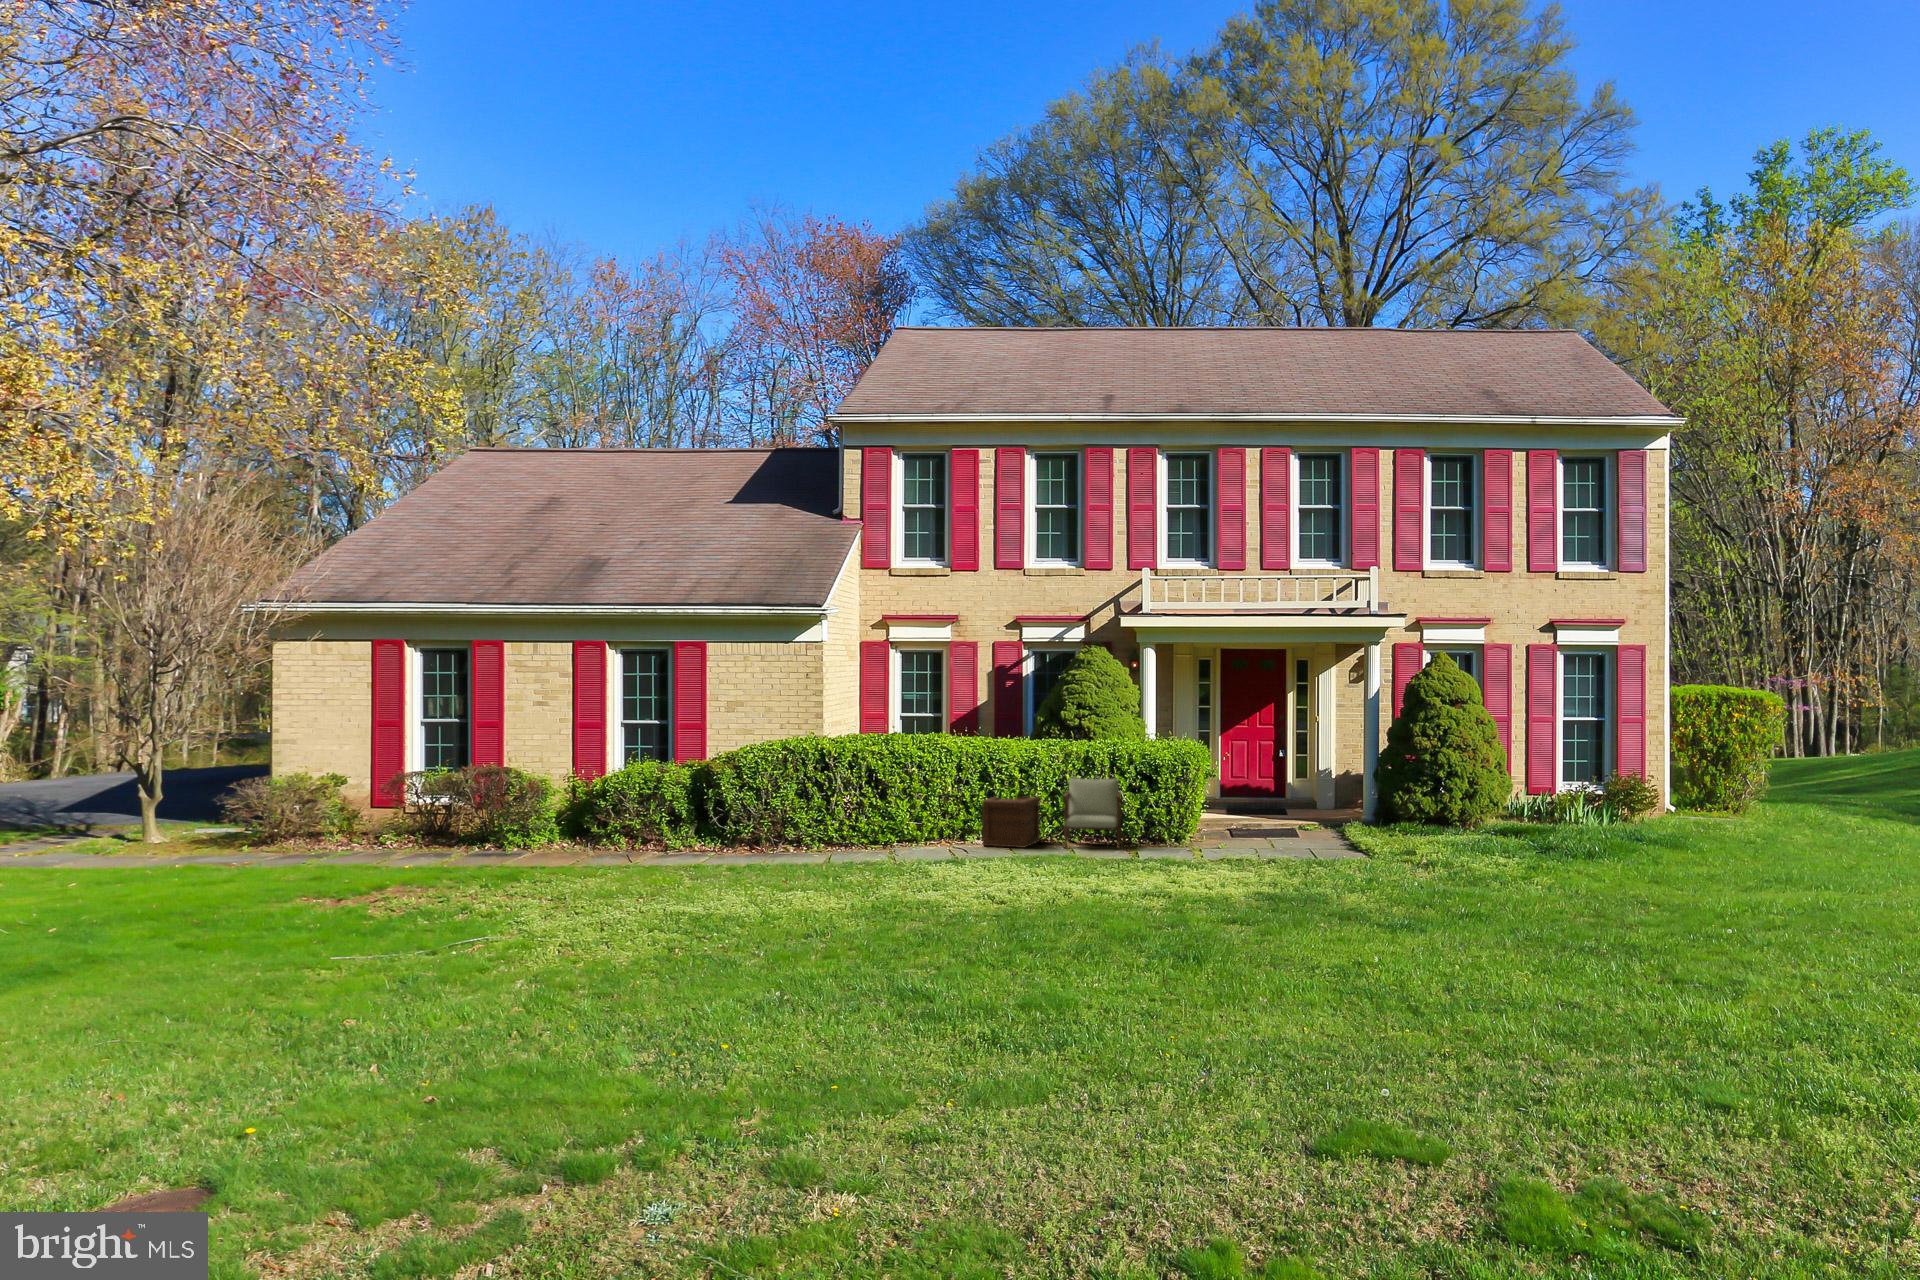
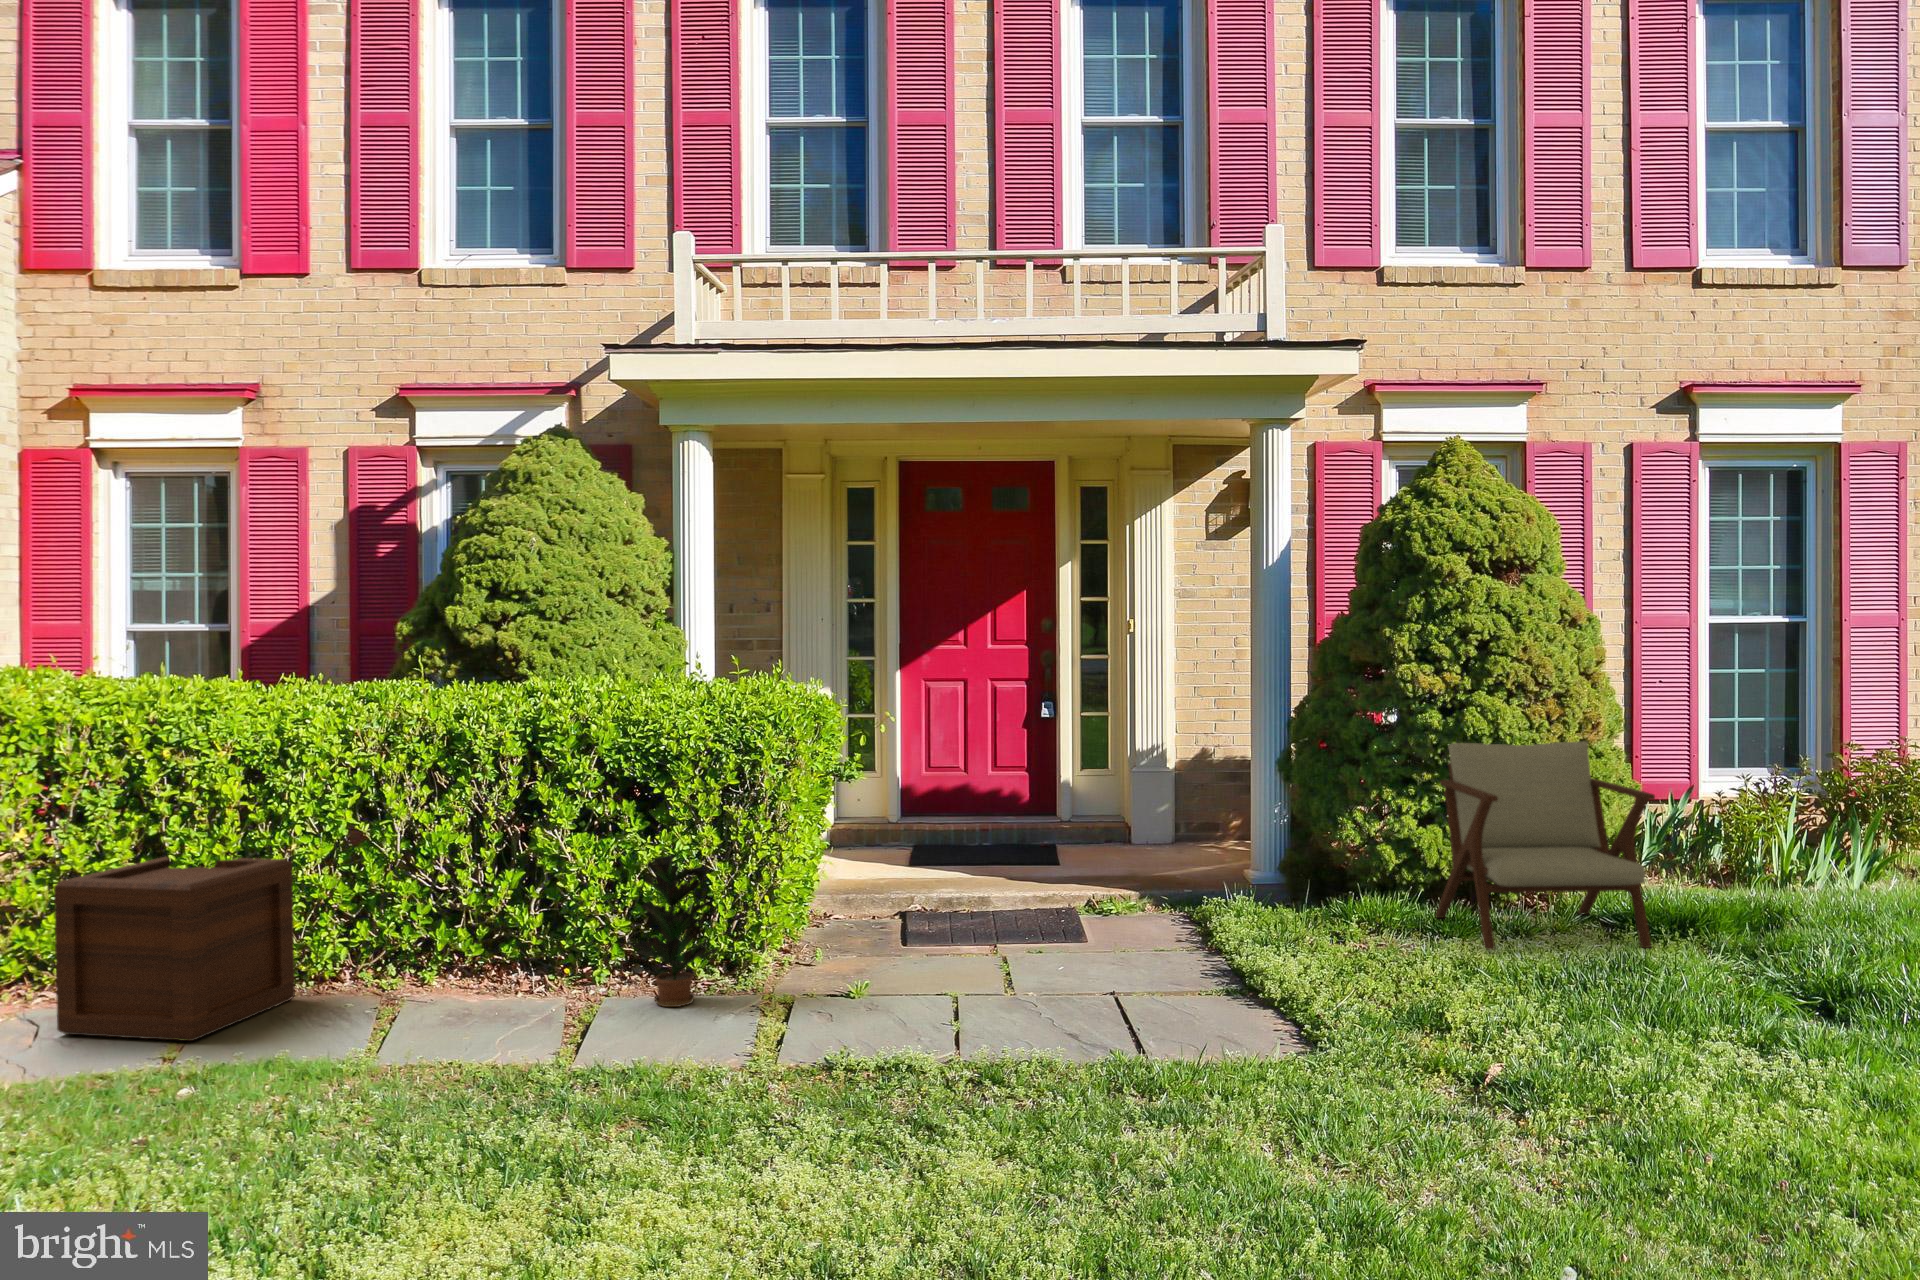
lounge chair: present [1063,778,1122,849] -> present [1435,741,1655,950]
potted plant: none [1148,798,1178,846] -> present [626,855,718,1007]

